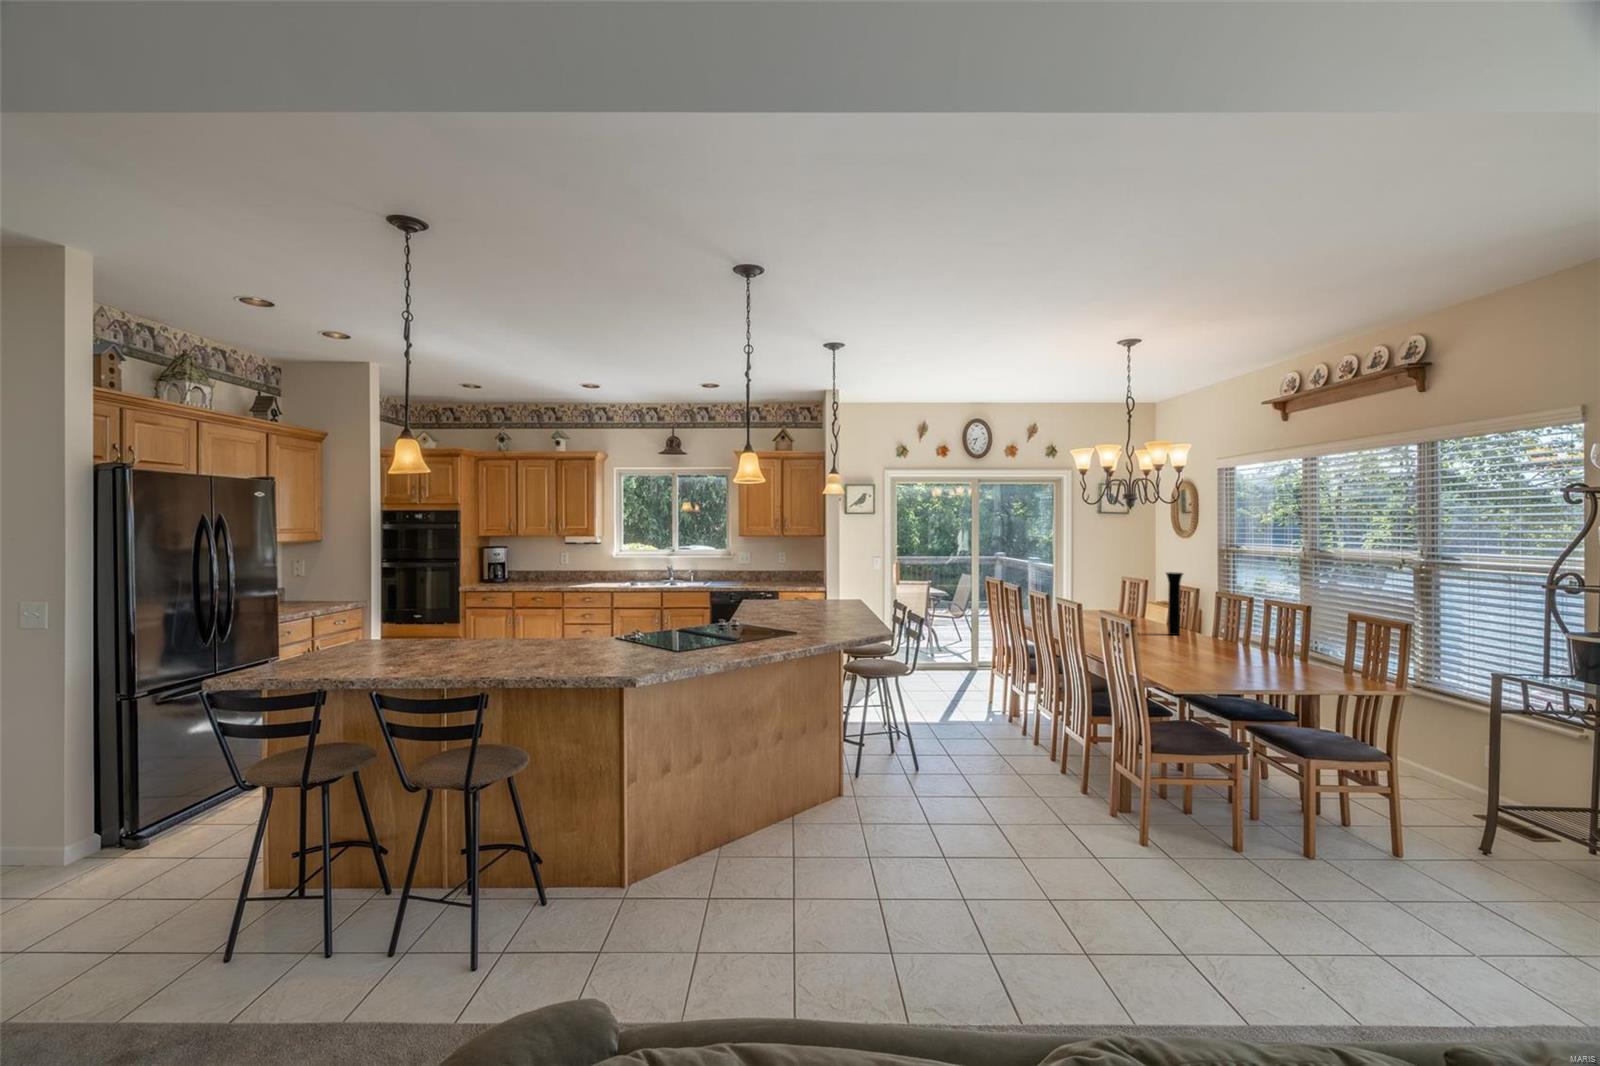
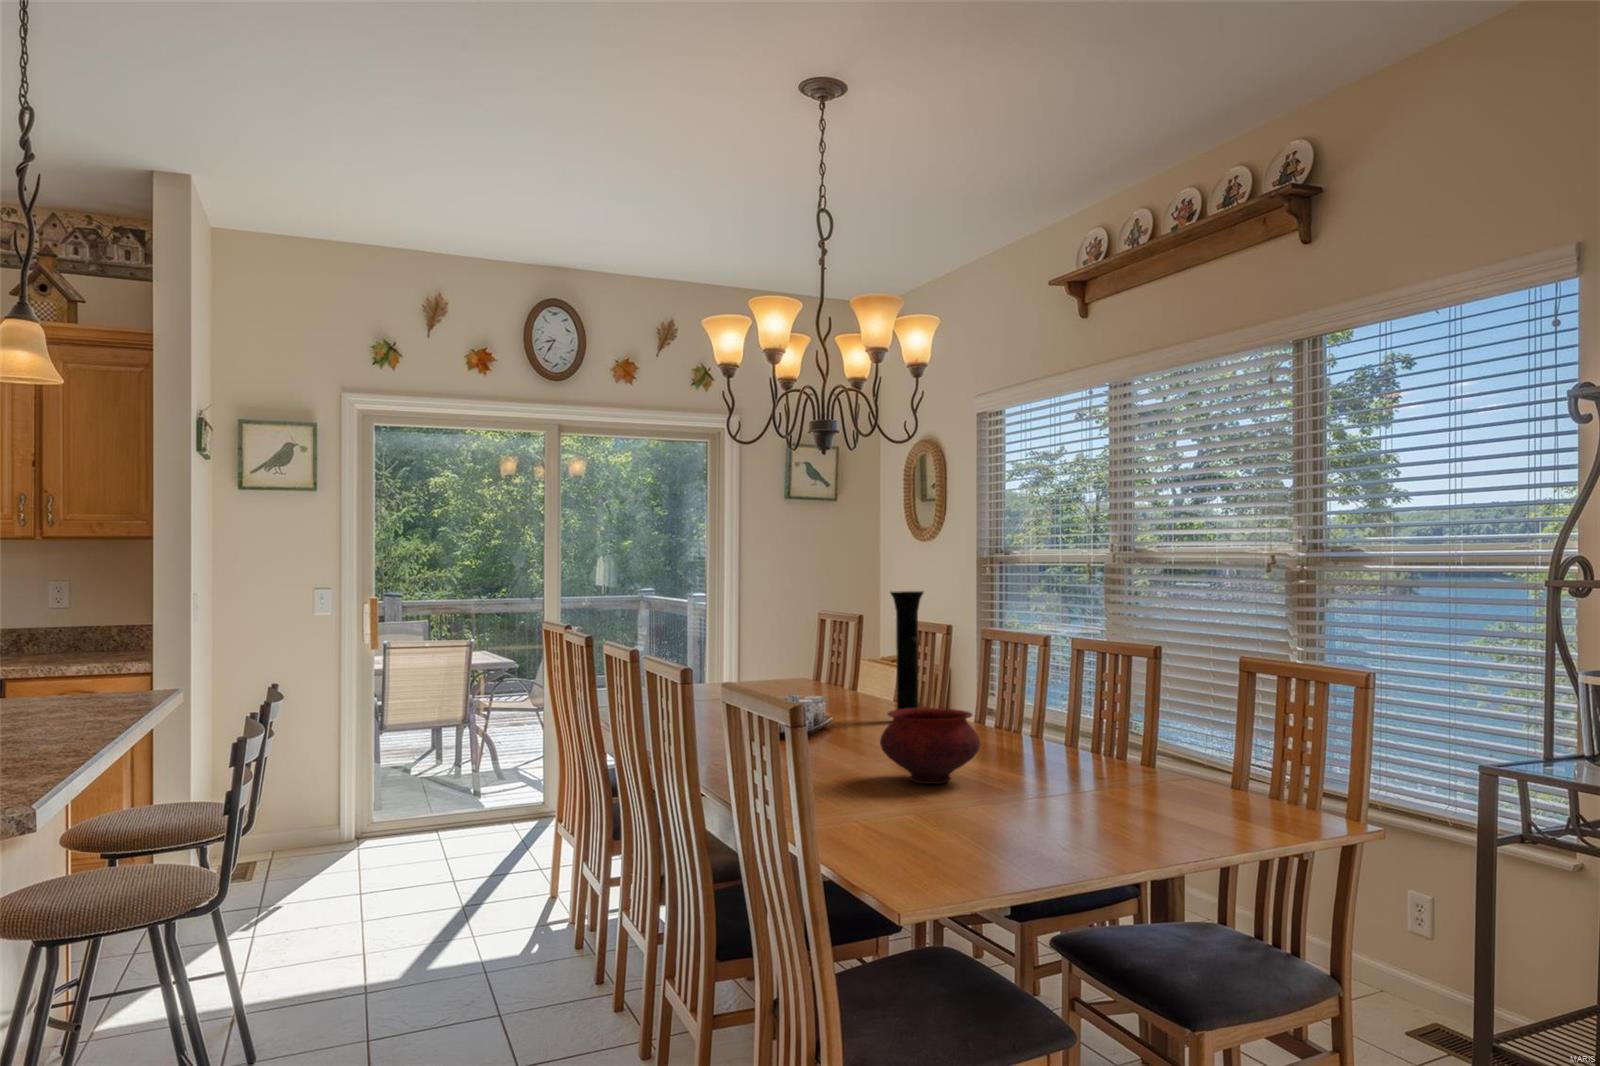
bowl: none [1160,629,1208,661] -> present [880,708,980,784]

